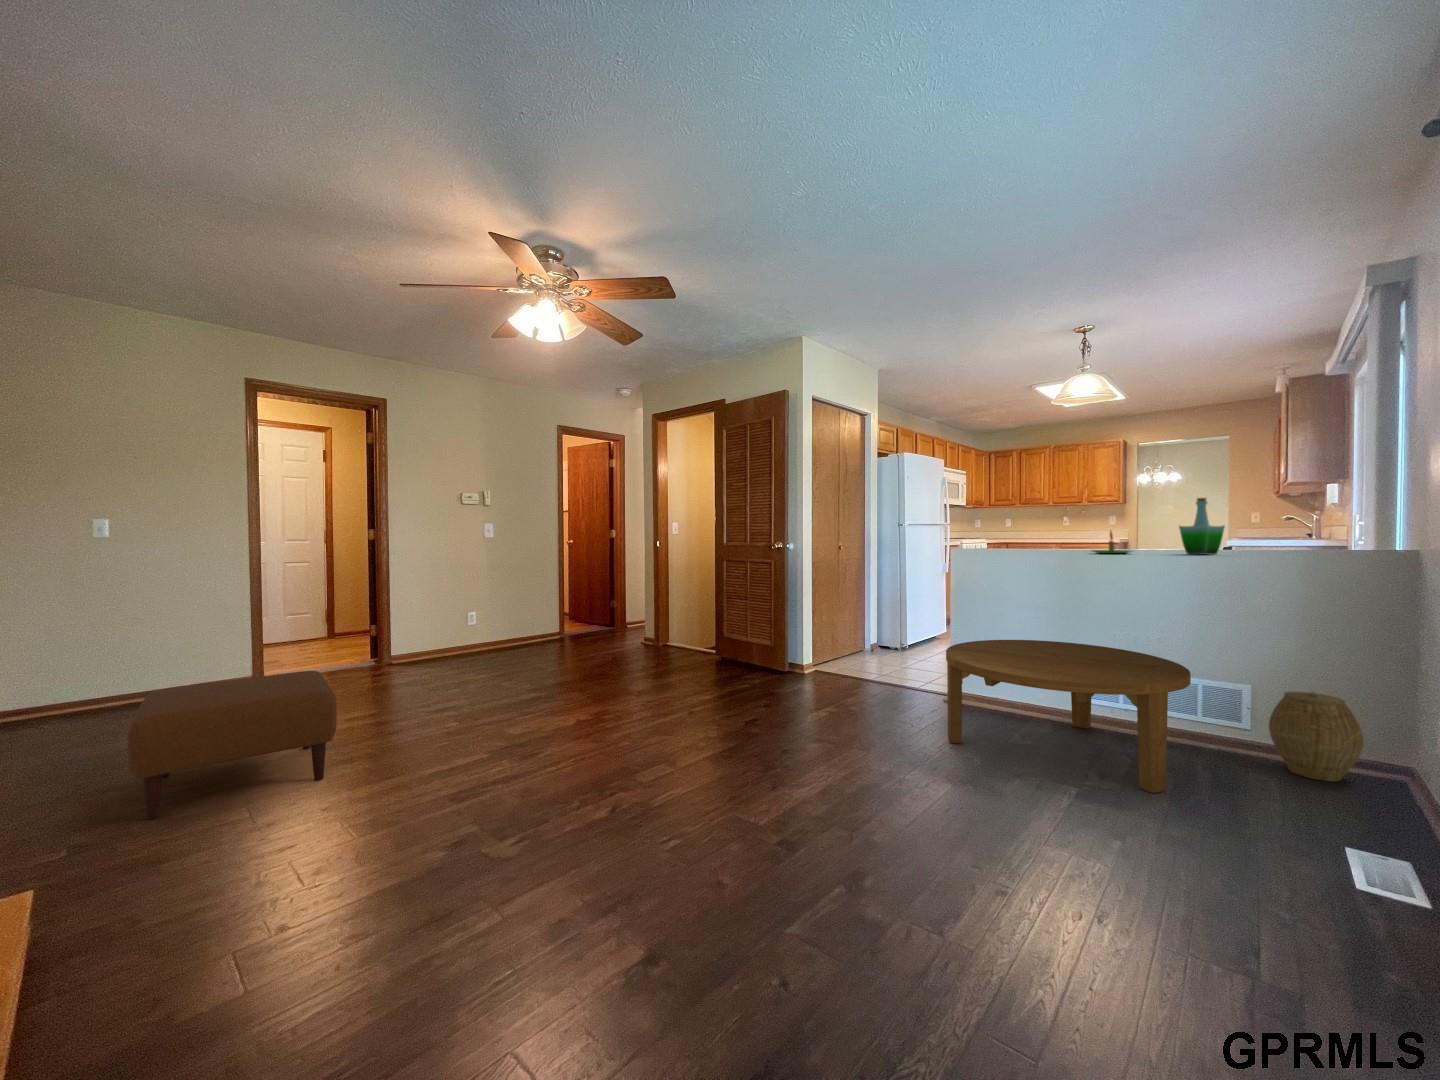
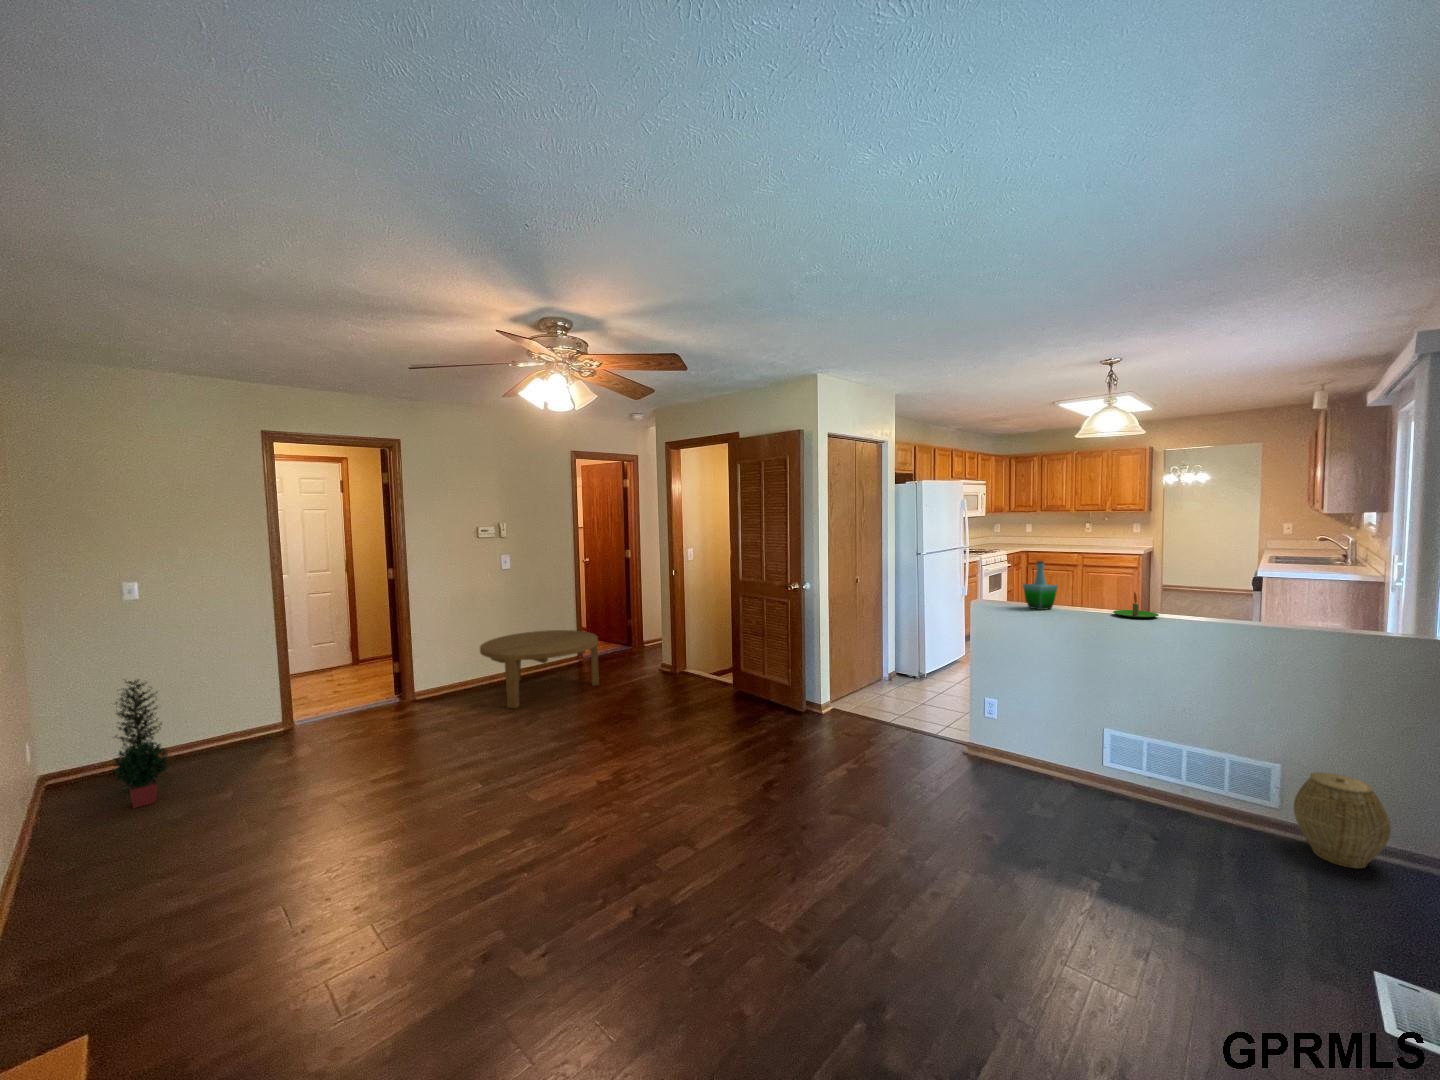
bottle: present [1179,498,1225,555] -> present [1023,561,1058,610]
potted plant: none [68,615,135,741] -> present [113,679,170,808]
coffee table: present [946,640,1191,793] -> present [480,630,599,709]
ottoman: present [127,671,337,819] -> none [174,744,368,916]

